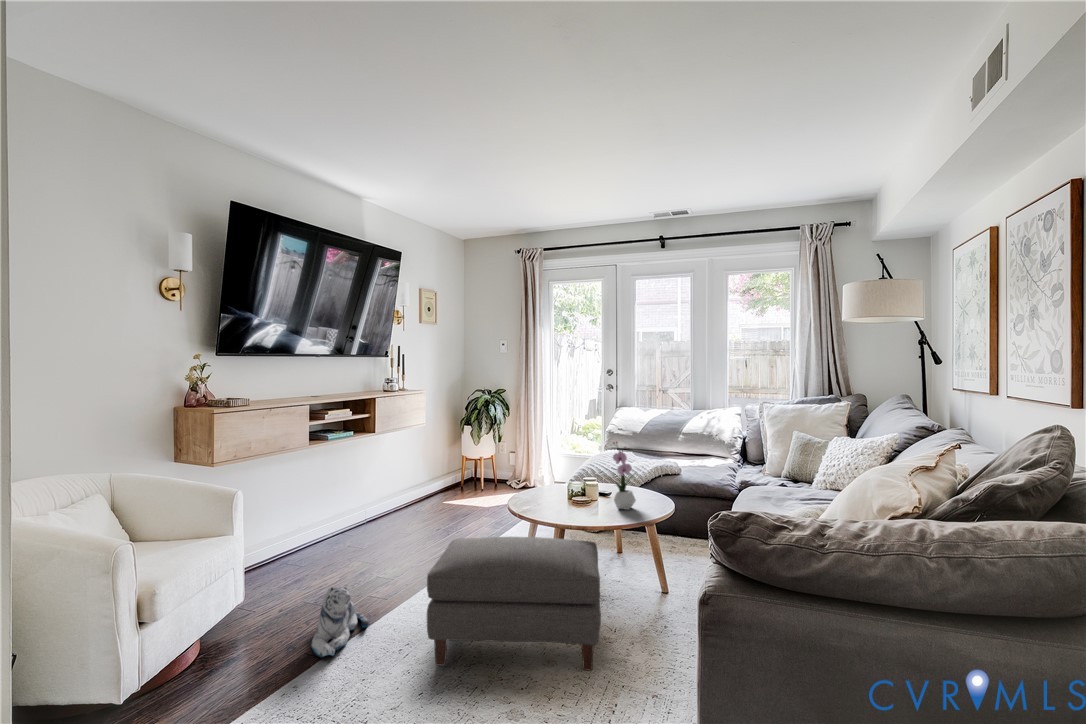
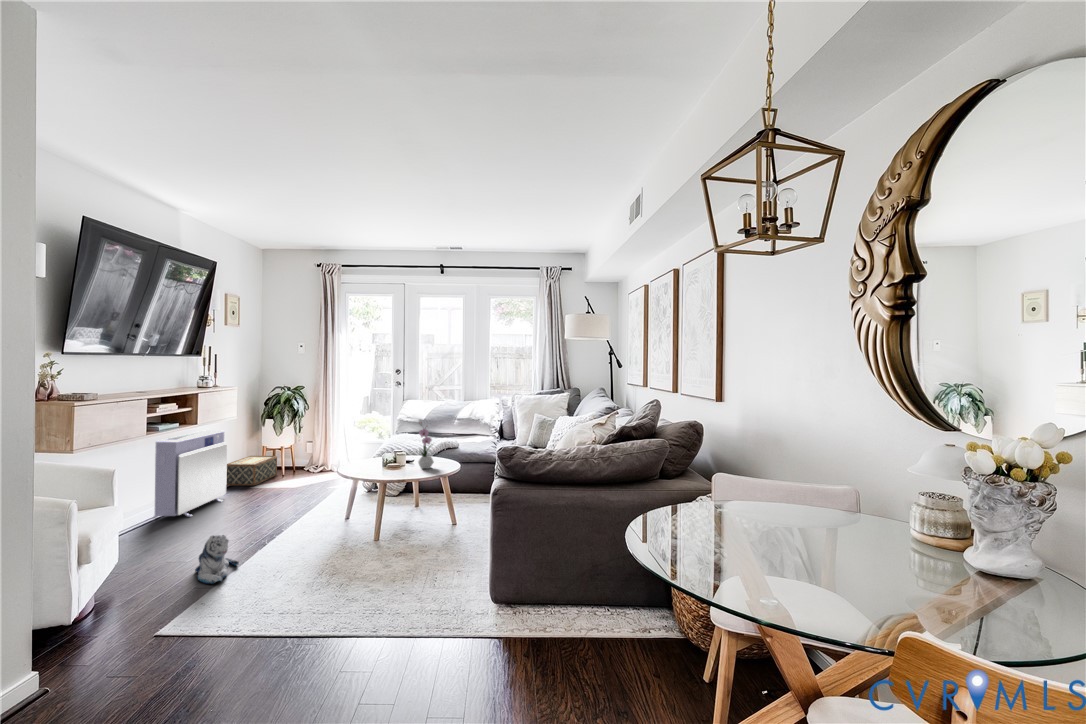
air purifier: none [330,439,412,539] -> present [154,430,227,517]
woven basket: none [419,467,475,502] -> present [226,456,277,486]
ottoman: present [427,537,601,670] -> none [299,489,421,575]

